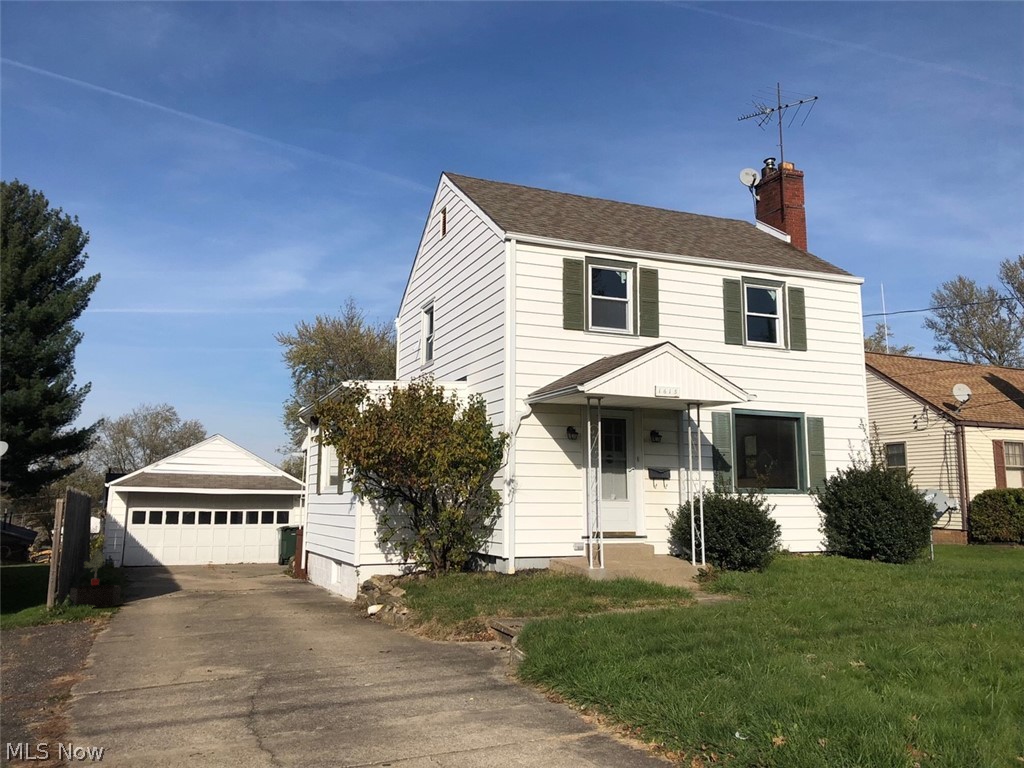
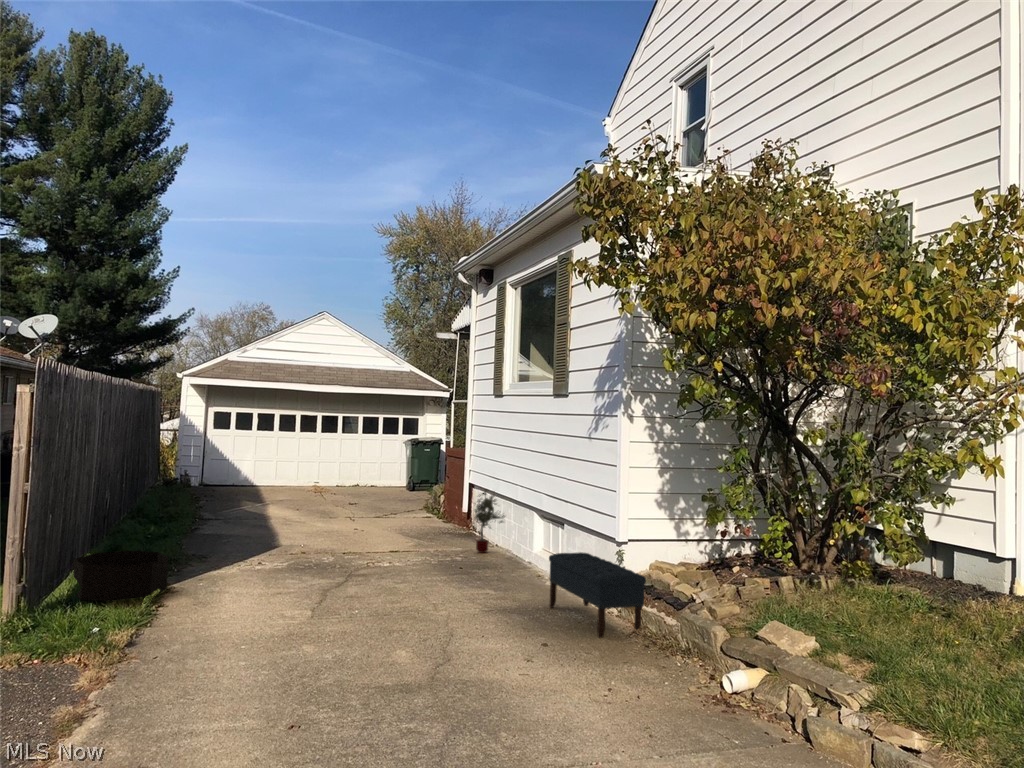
potted tree: present [84,549,103,585] -> present [475,489,505,553]
bench: none [324,573,363,609] -> present [549,552,646,638]

